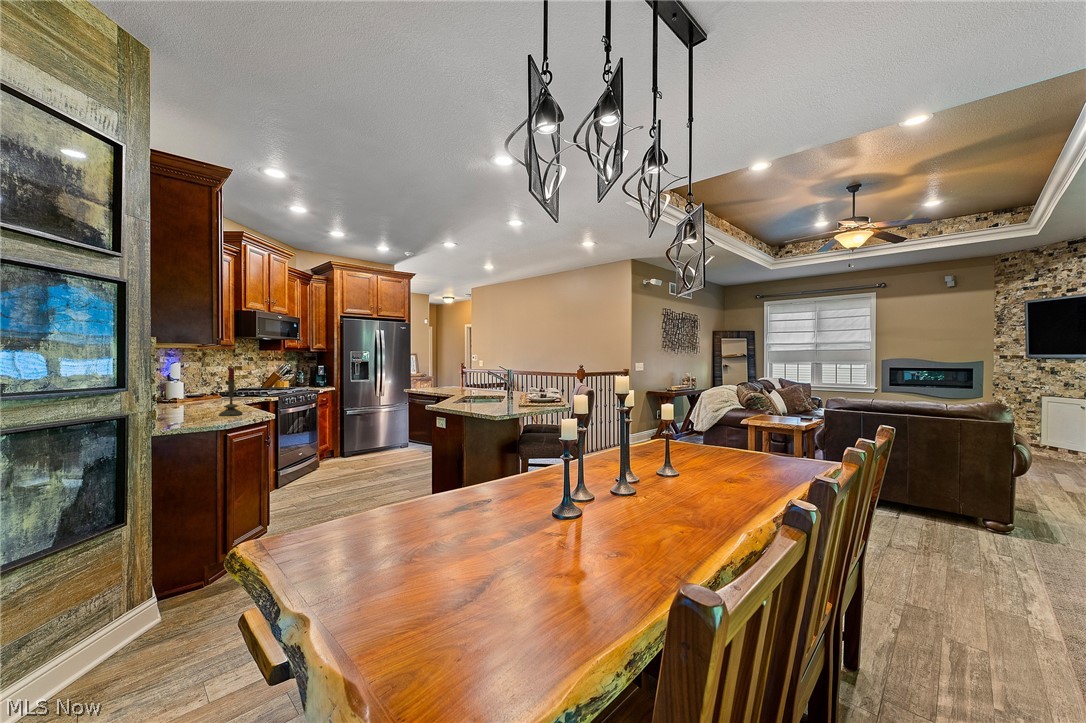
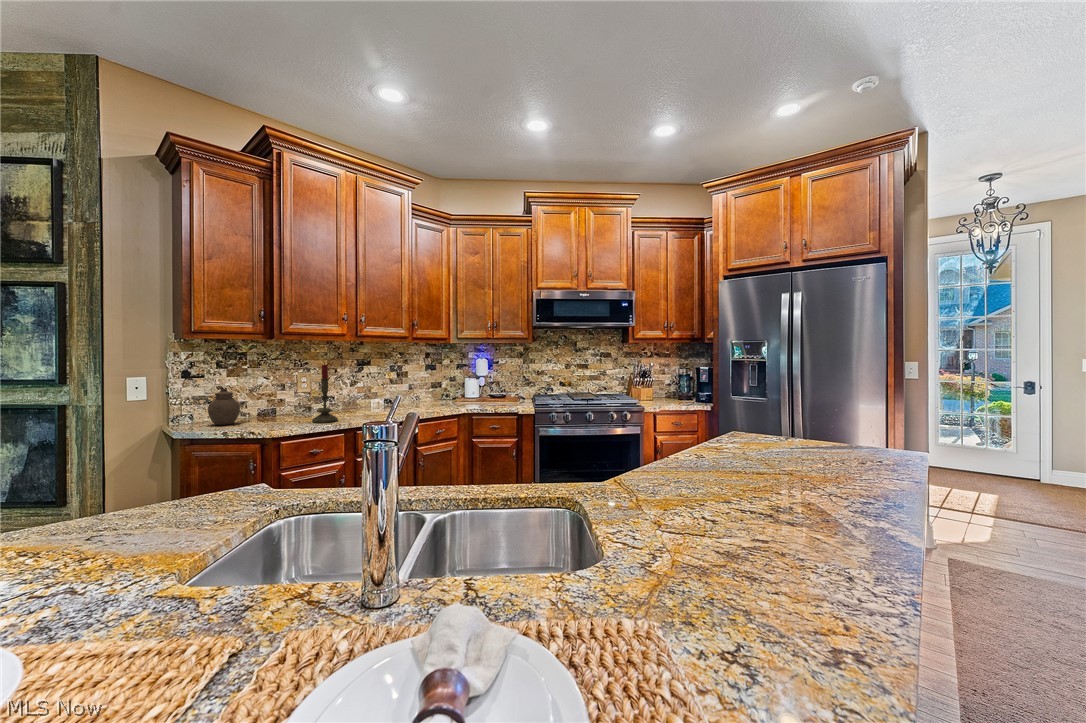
jar: none [176,391,207,425] -> present [208,389,240,425]

